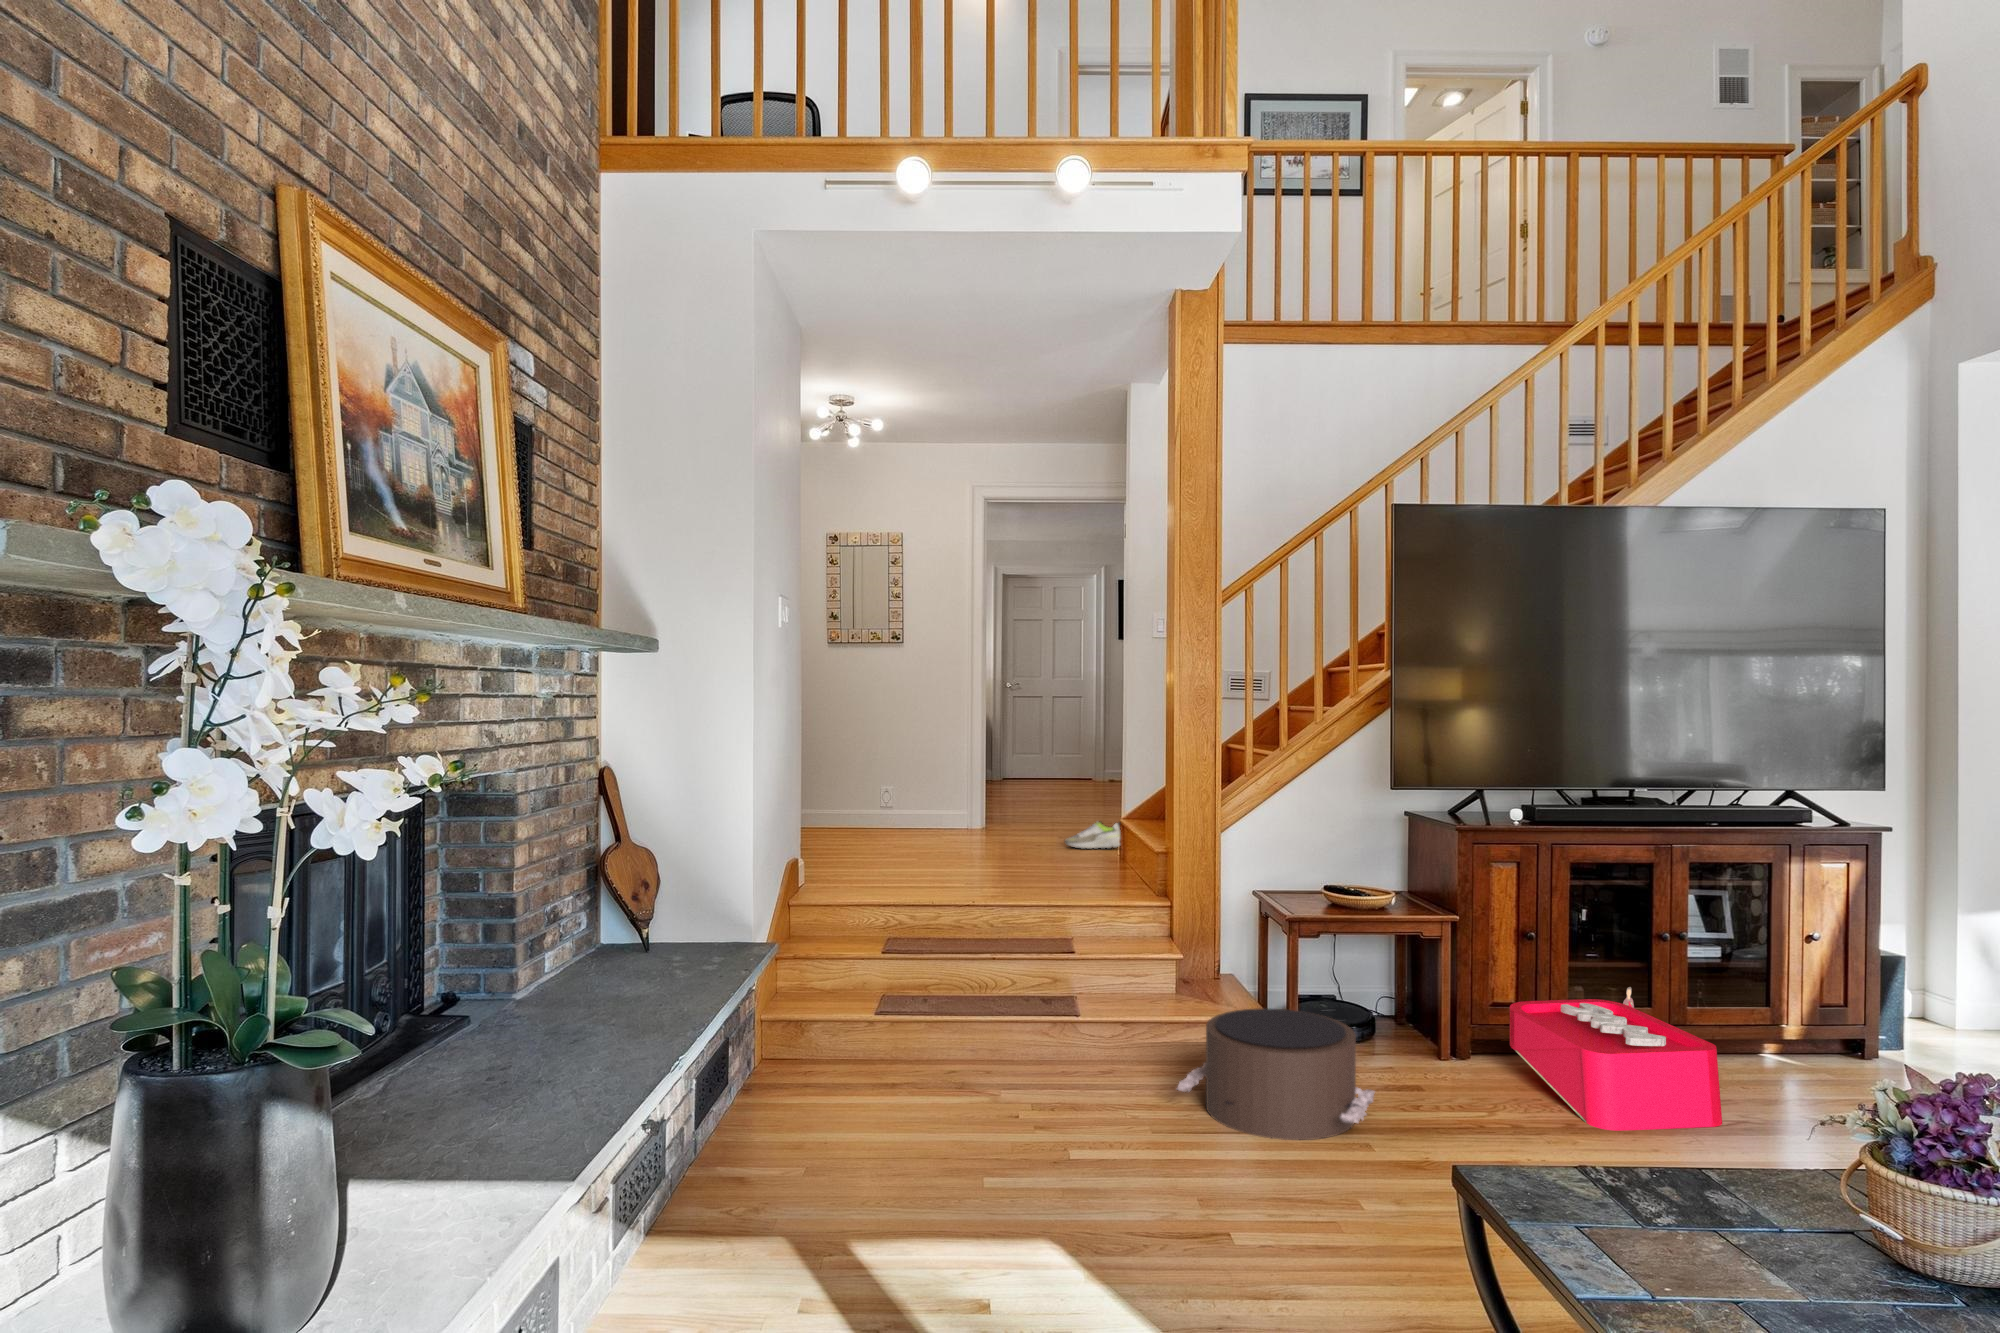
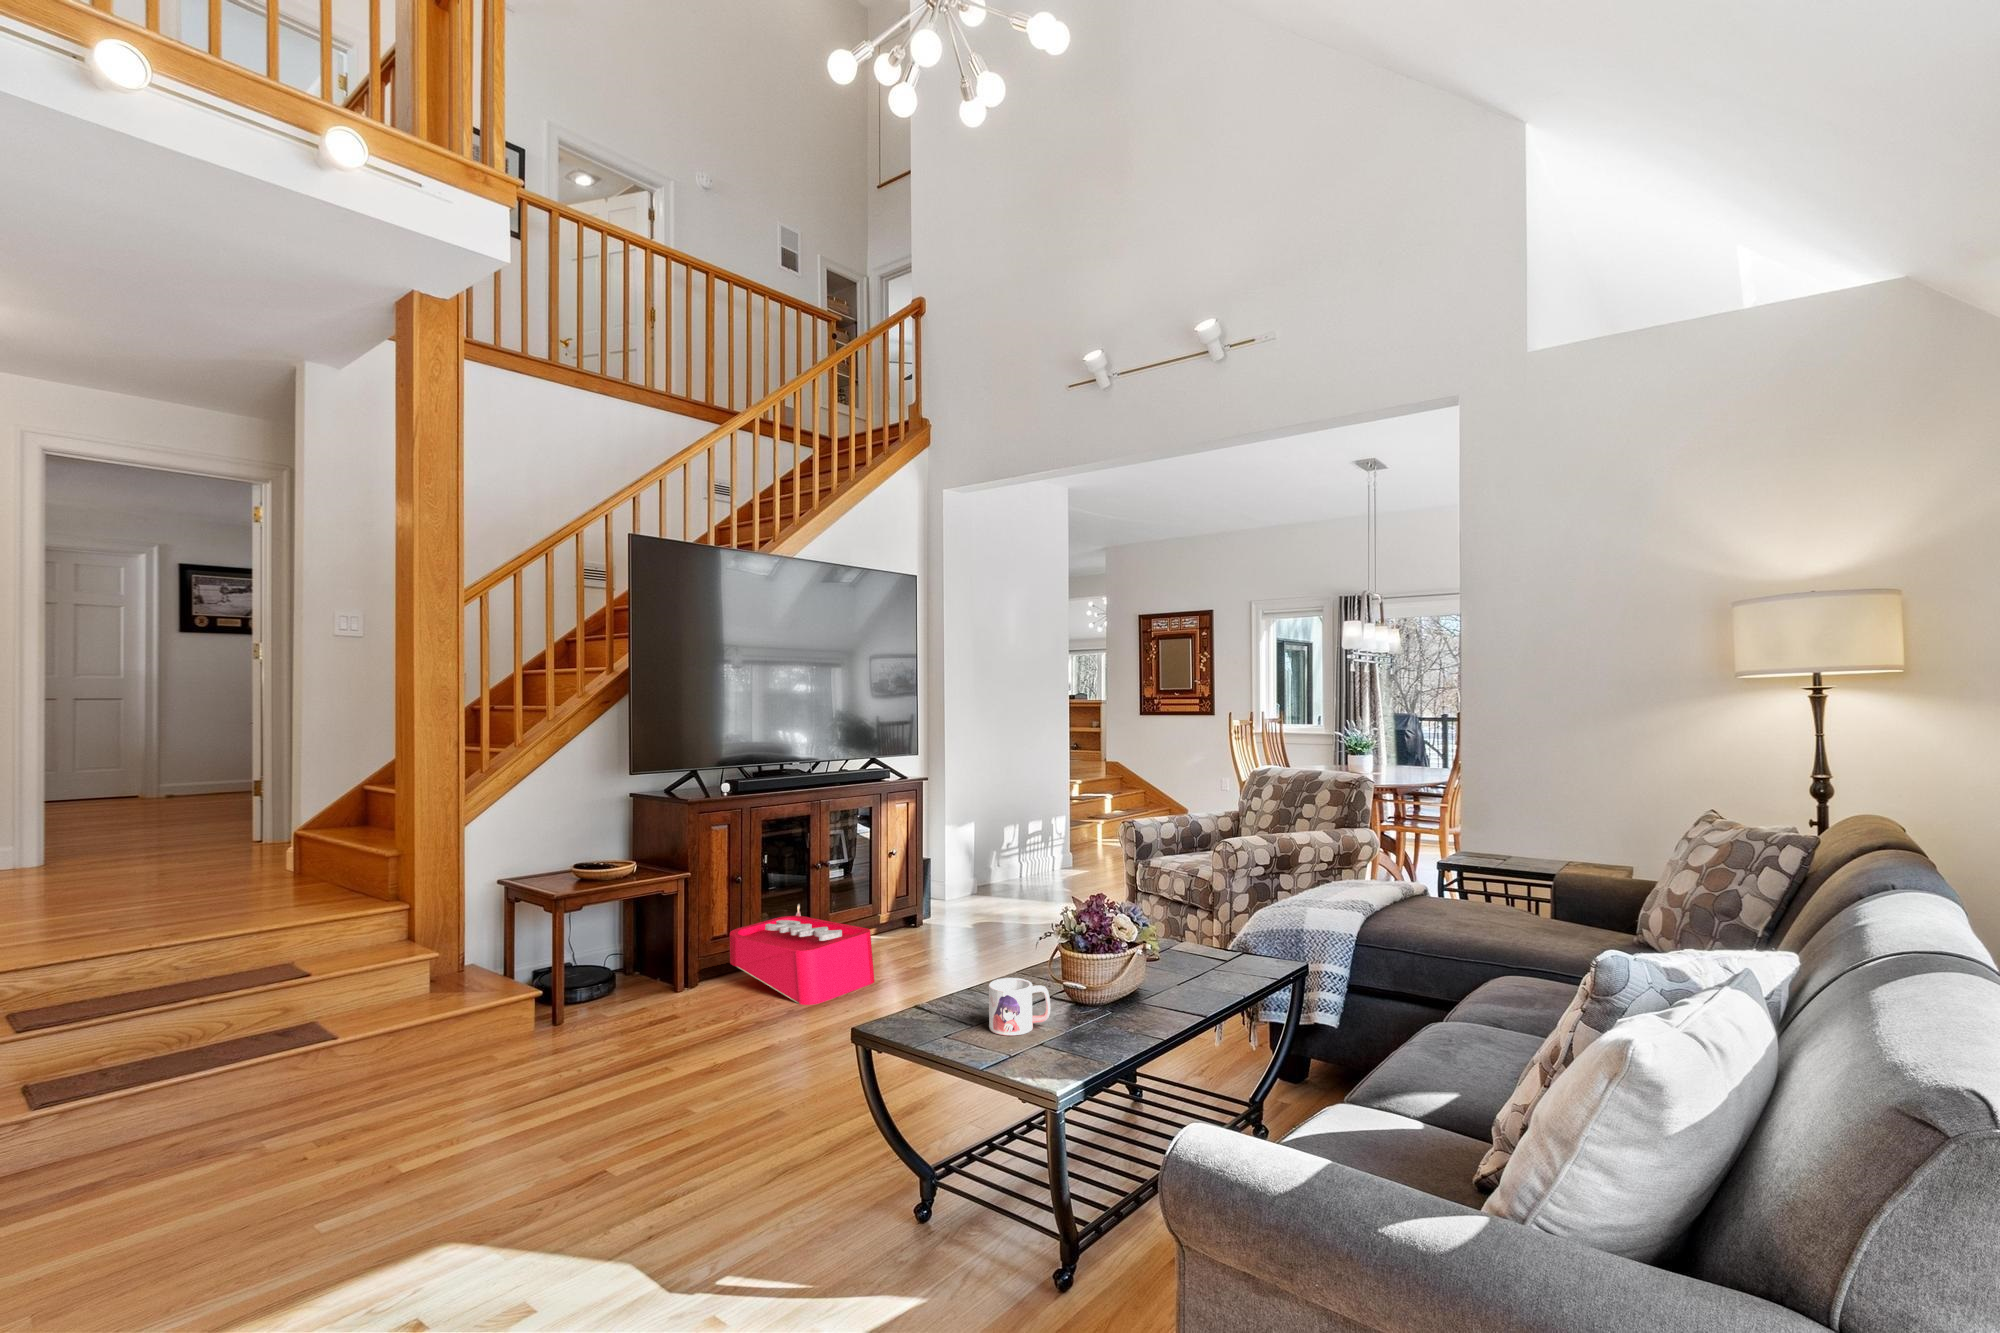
shoe: present [1064,821,1120,849] -> none [216,843,296,877]
pouf: present [1177,1008,1375,1140] -> none [480,973,661,1091]
mug: none [1687,1167,1802,1268] -> present [989,978,1050,1036]

